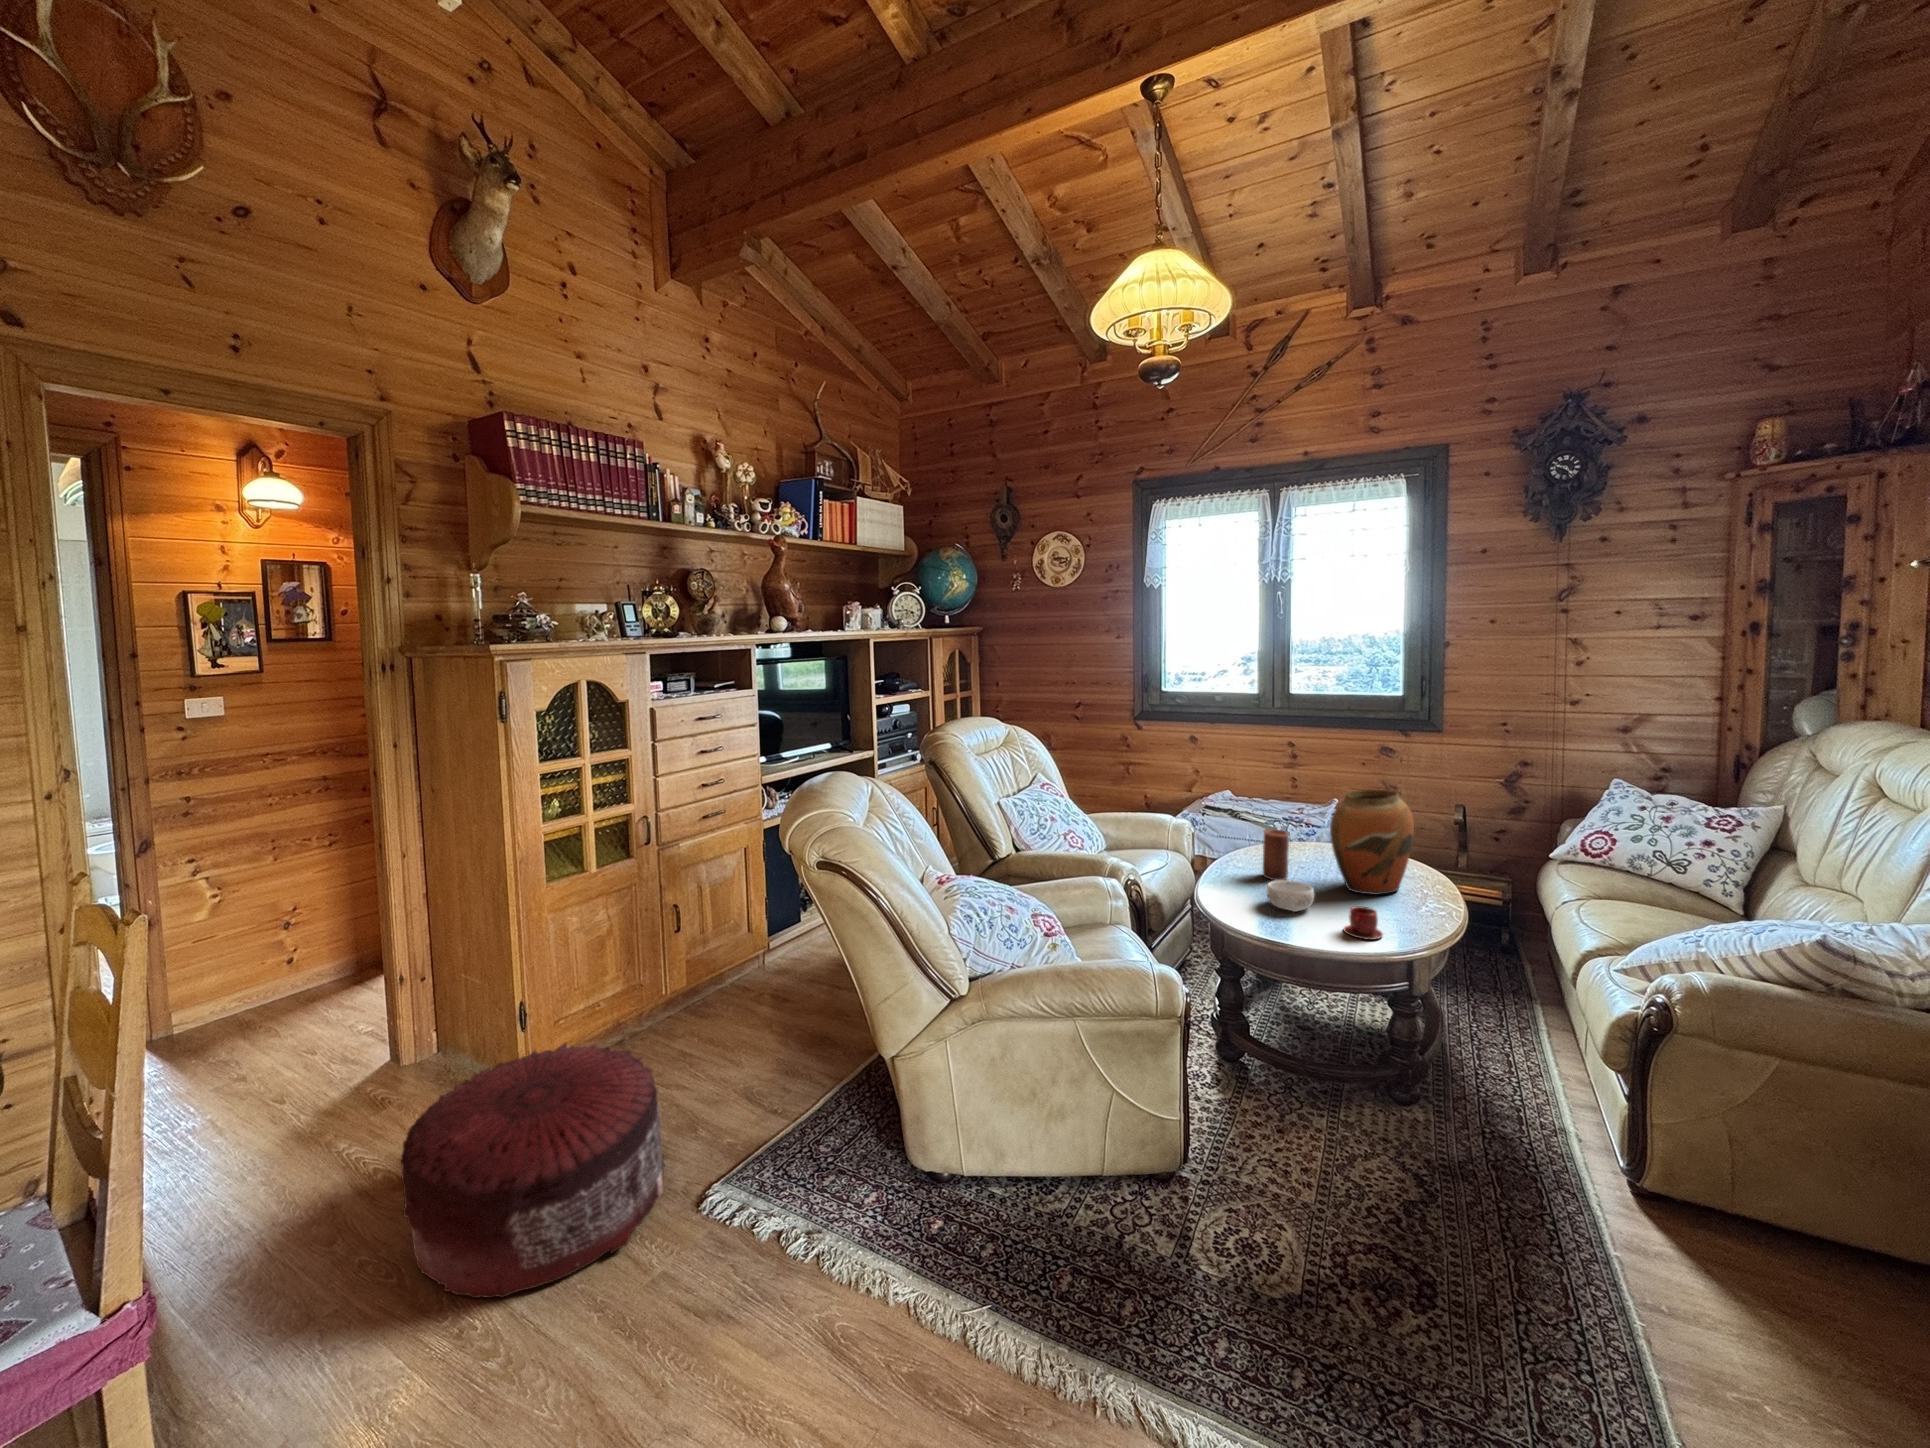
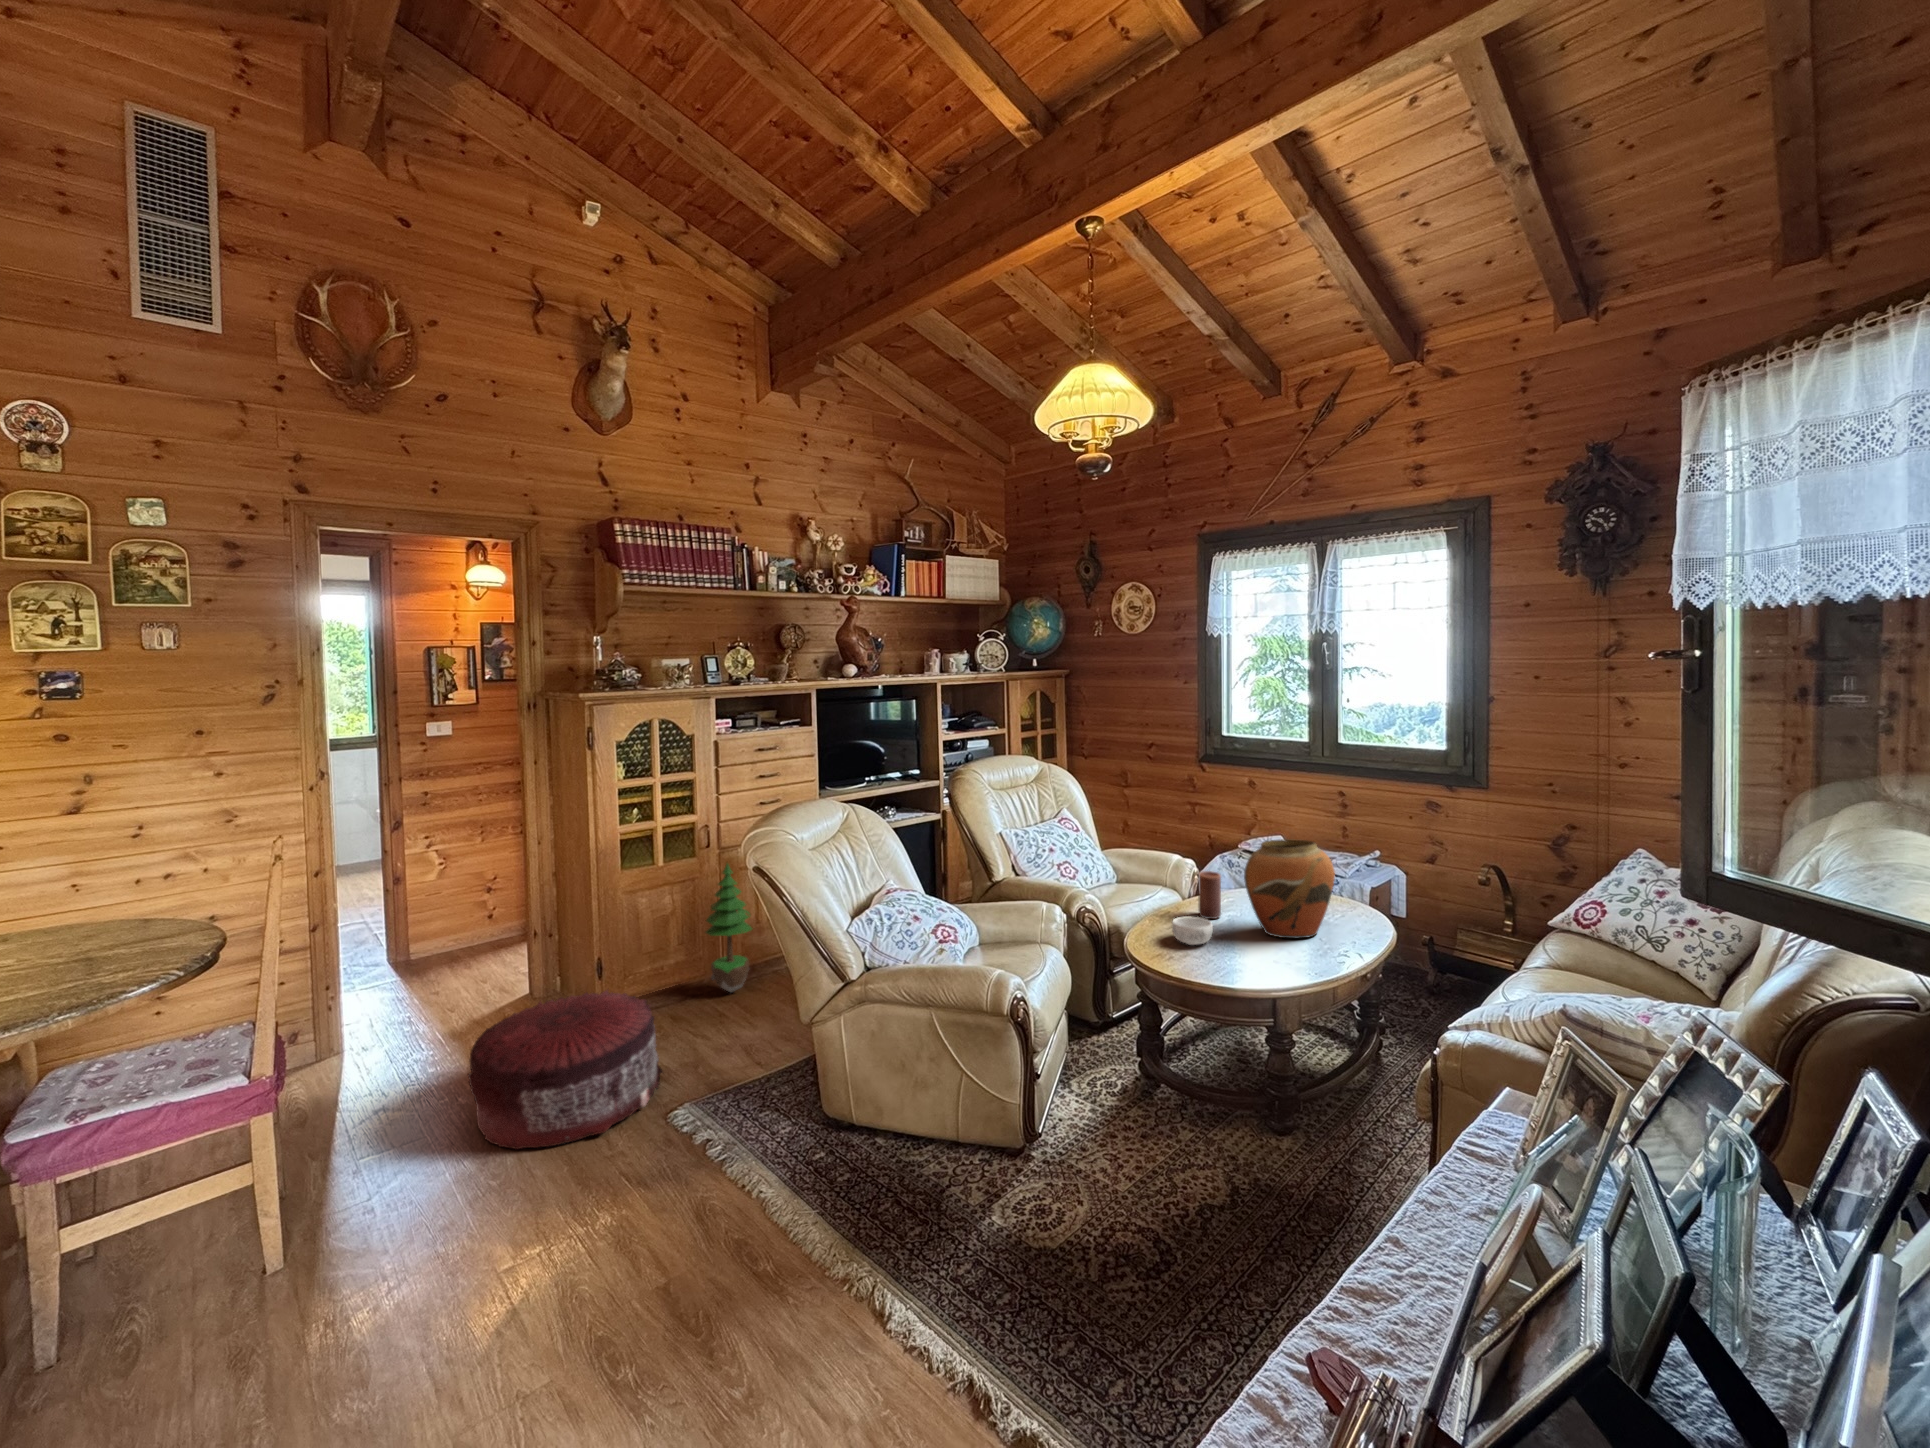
potted tree: none [644,858,704,1019] -> present [705,864,752,992]
teacup: present [1344,906,1383,940] -> none [1216,943,1249,974]

